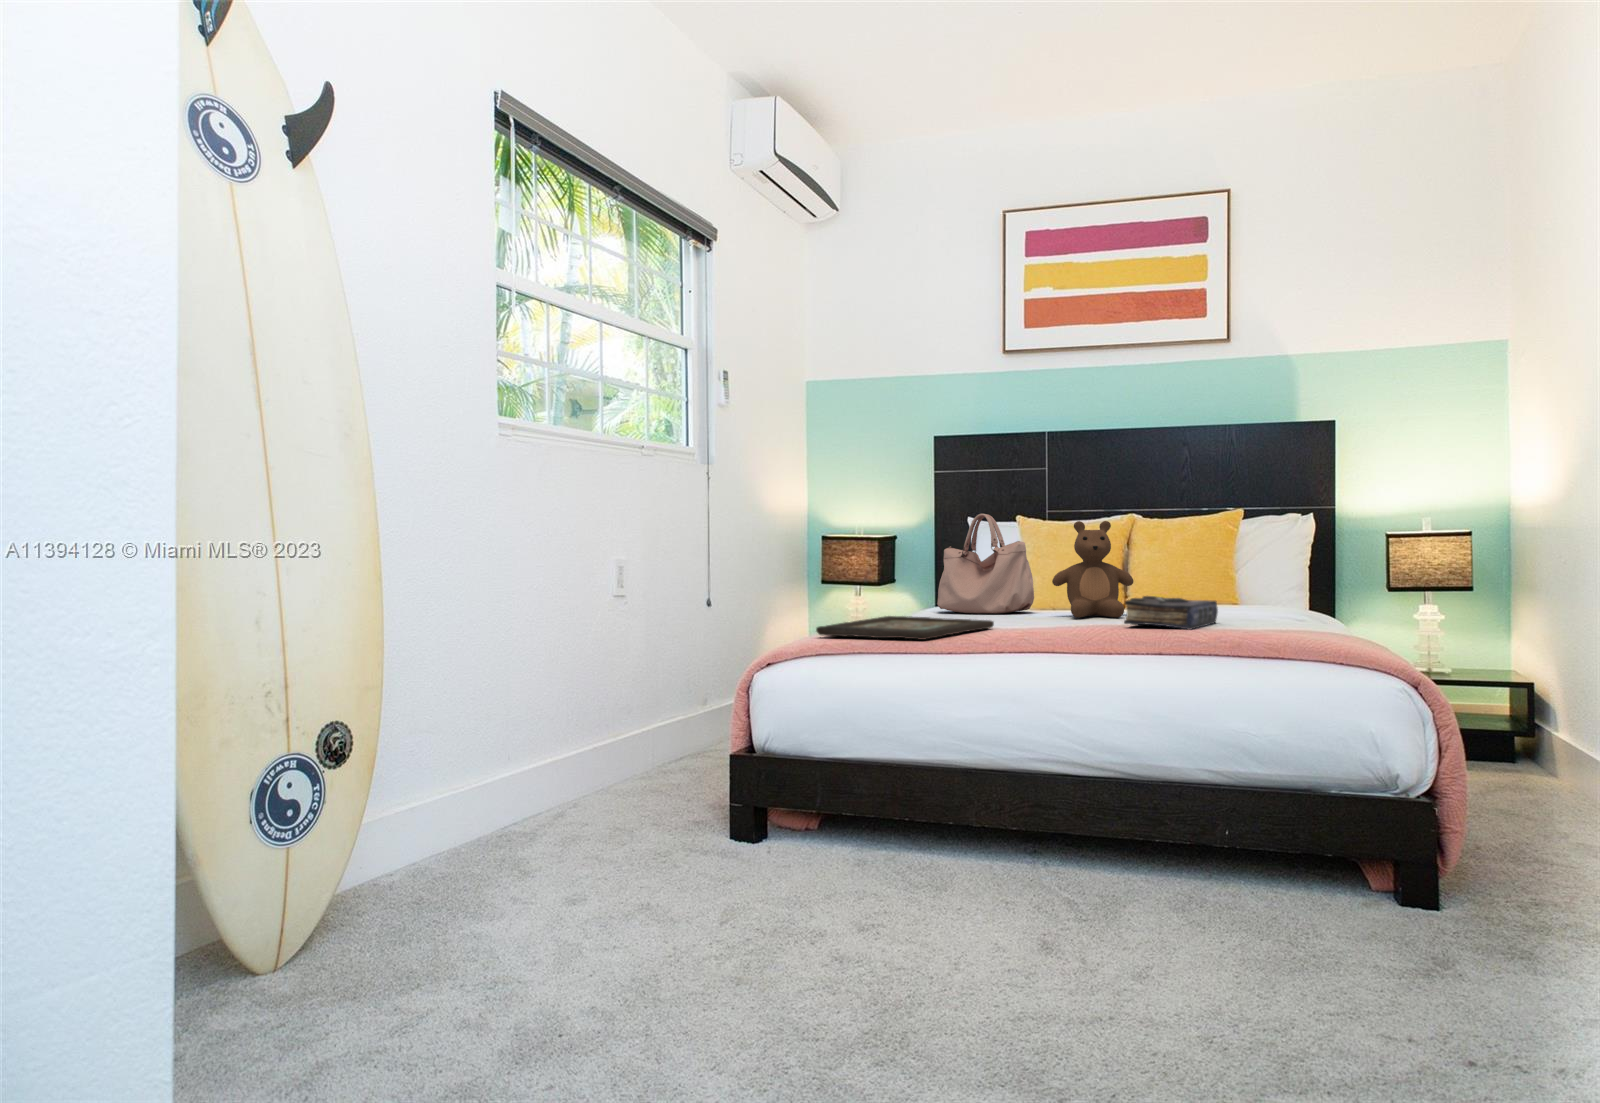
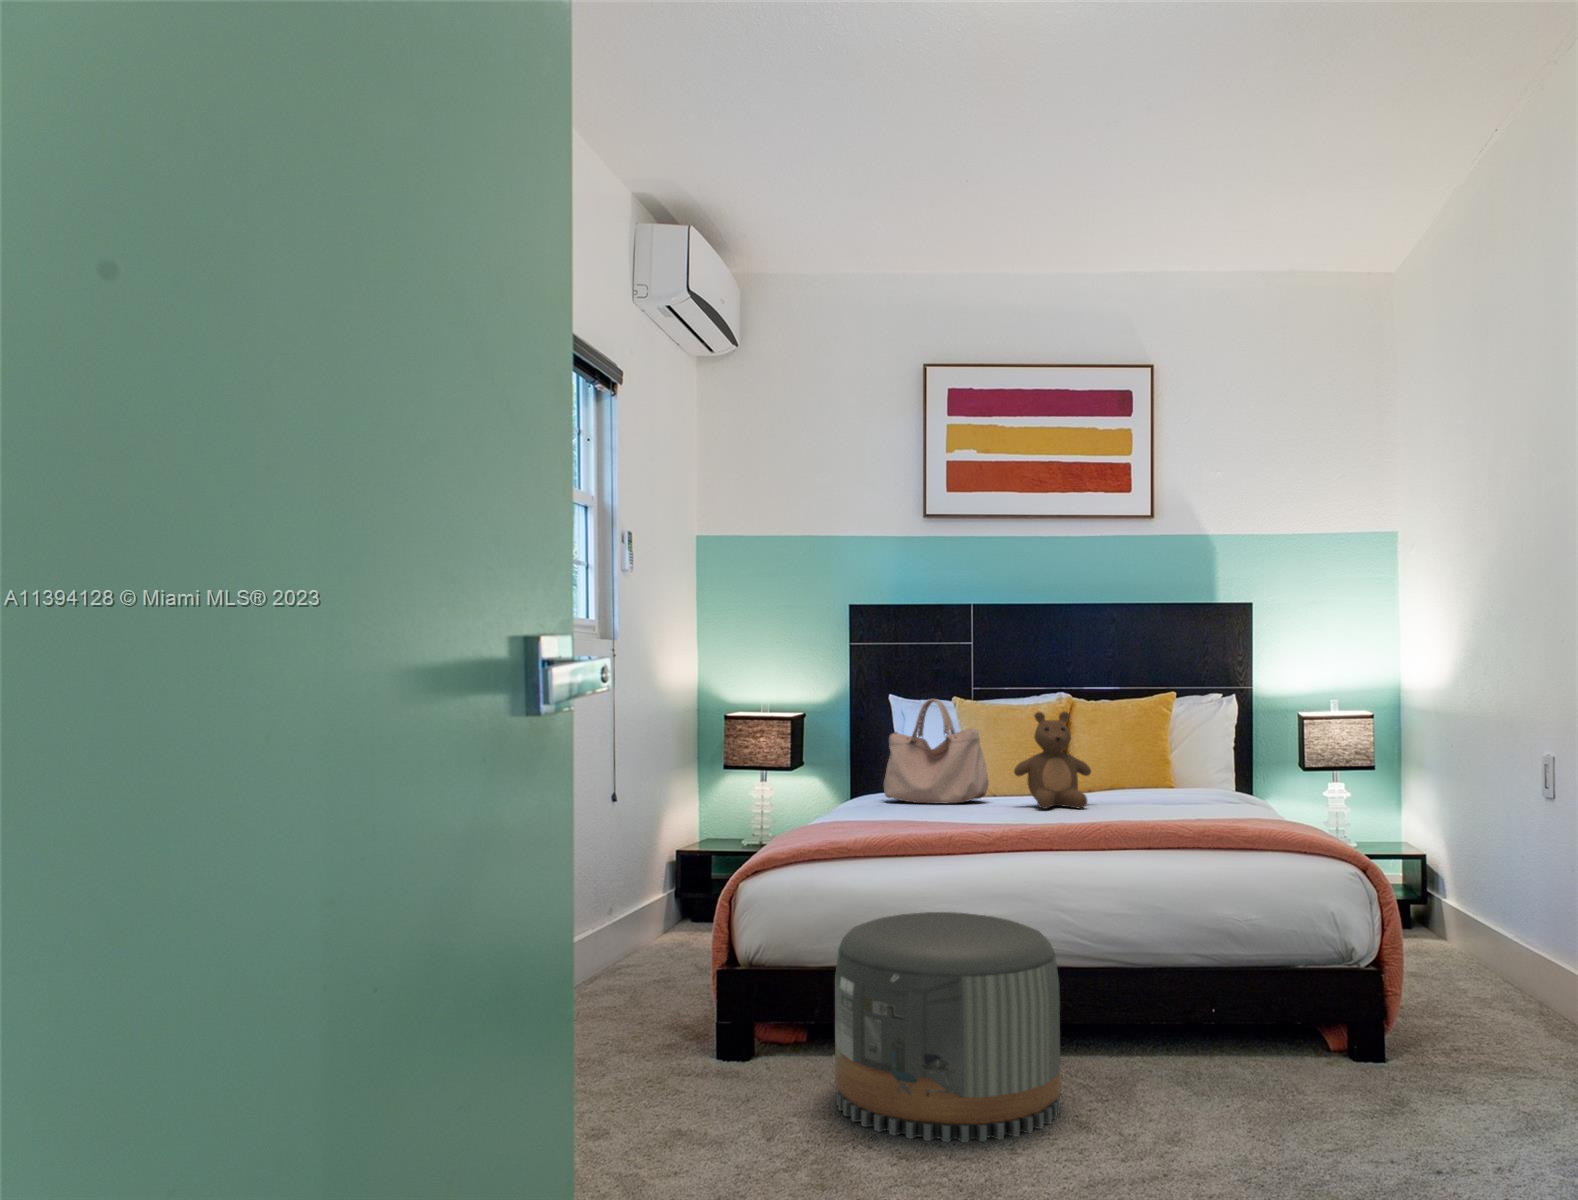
book: present [1124,596,1218,630] -> none [1103,789,1181,823]
decorative tray: present [816,616,994,640] -> none [818,810,979,837]
pouf: none [766,717,1015,979] -> present [835,912,1061,1142]

